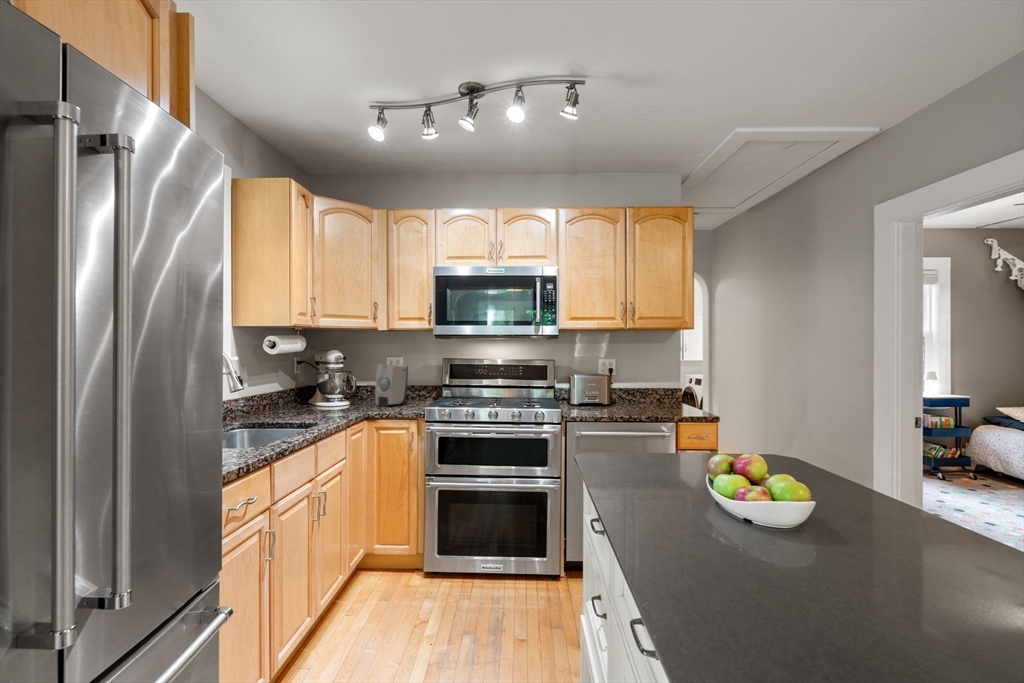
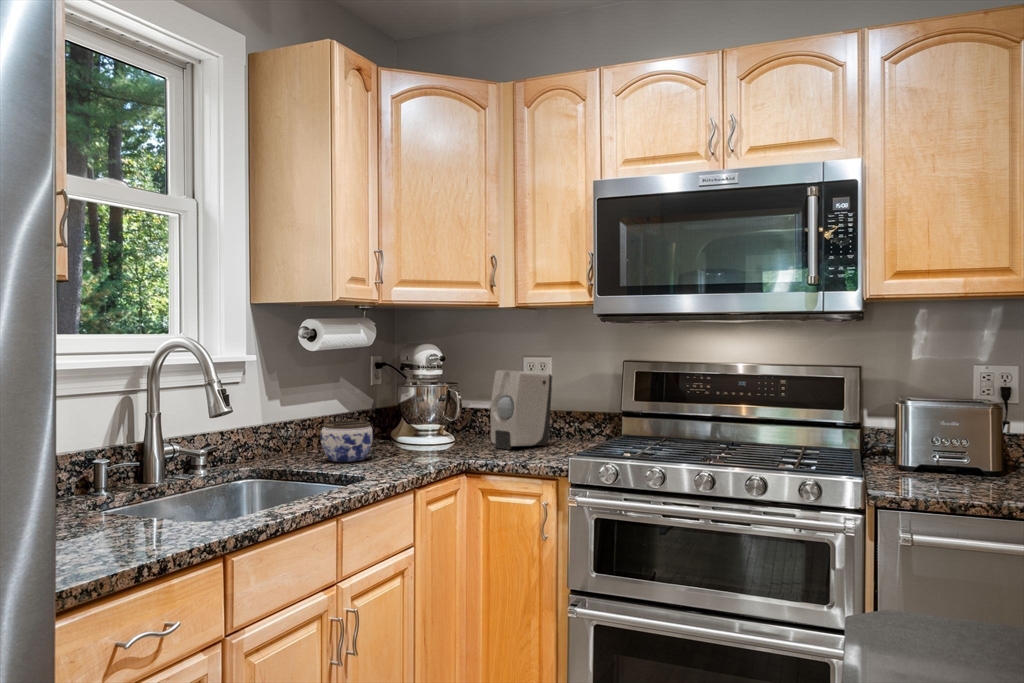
jar: none [284,393,315,417] -> present [321,420,373,462]

